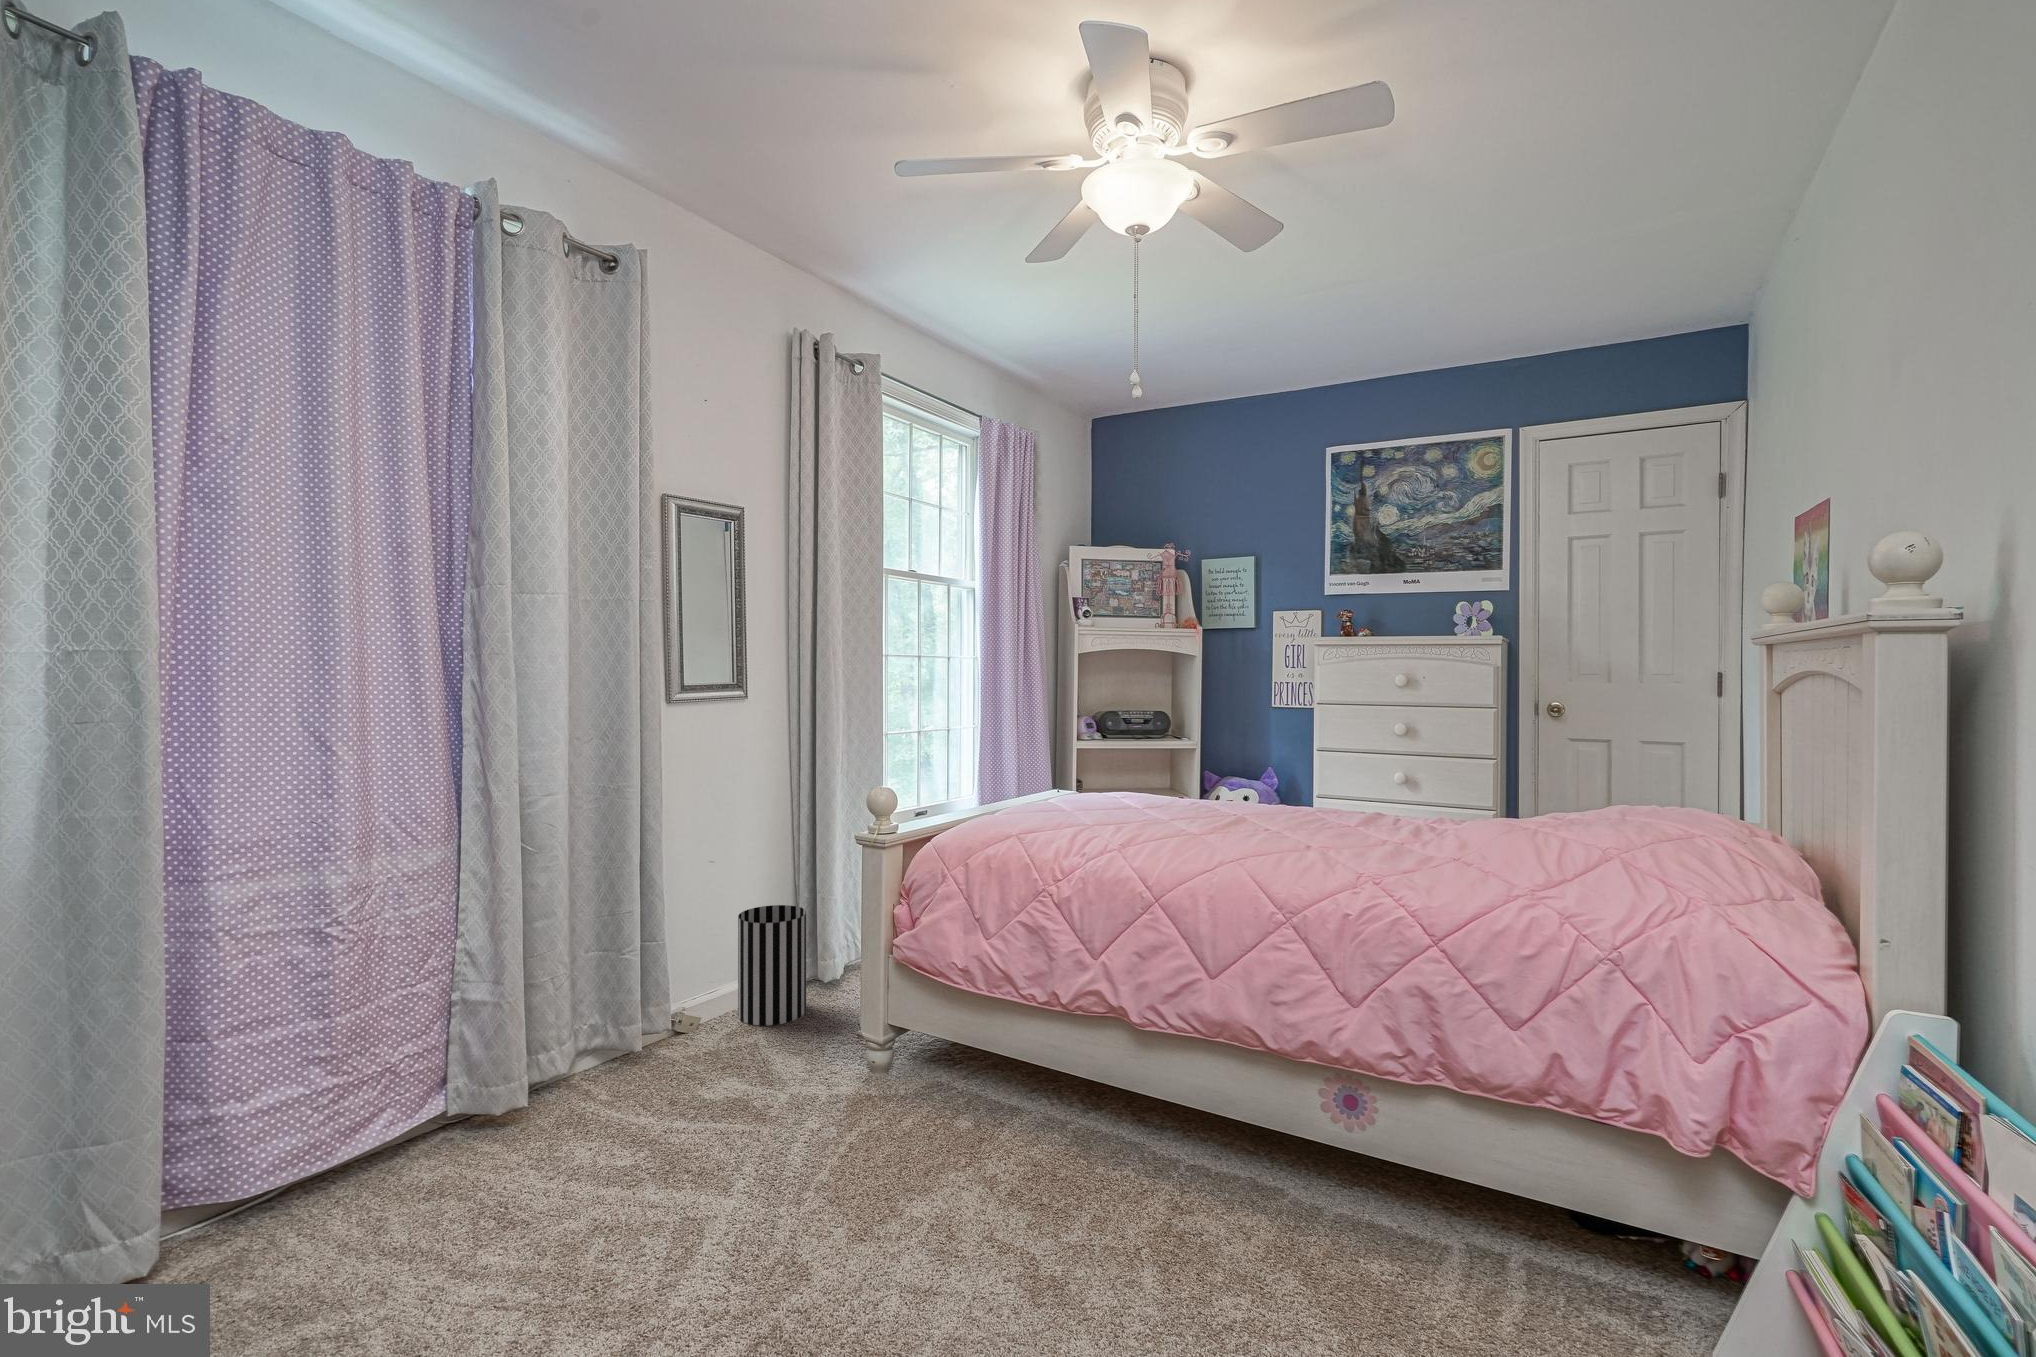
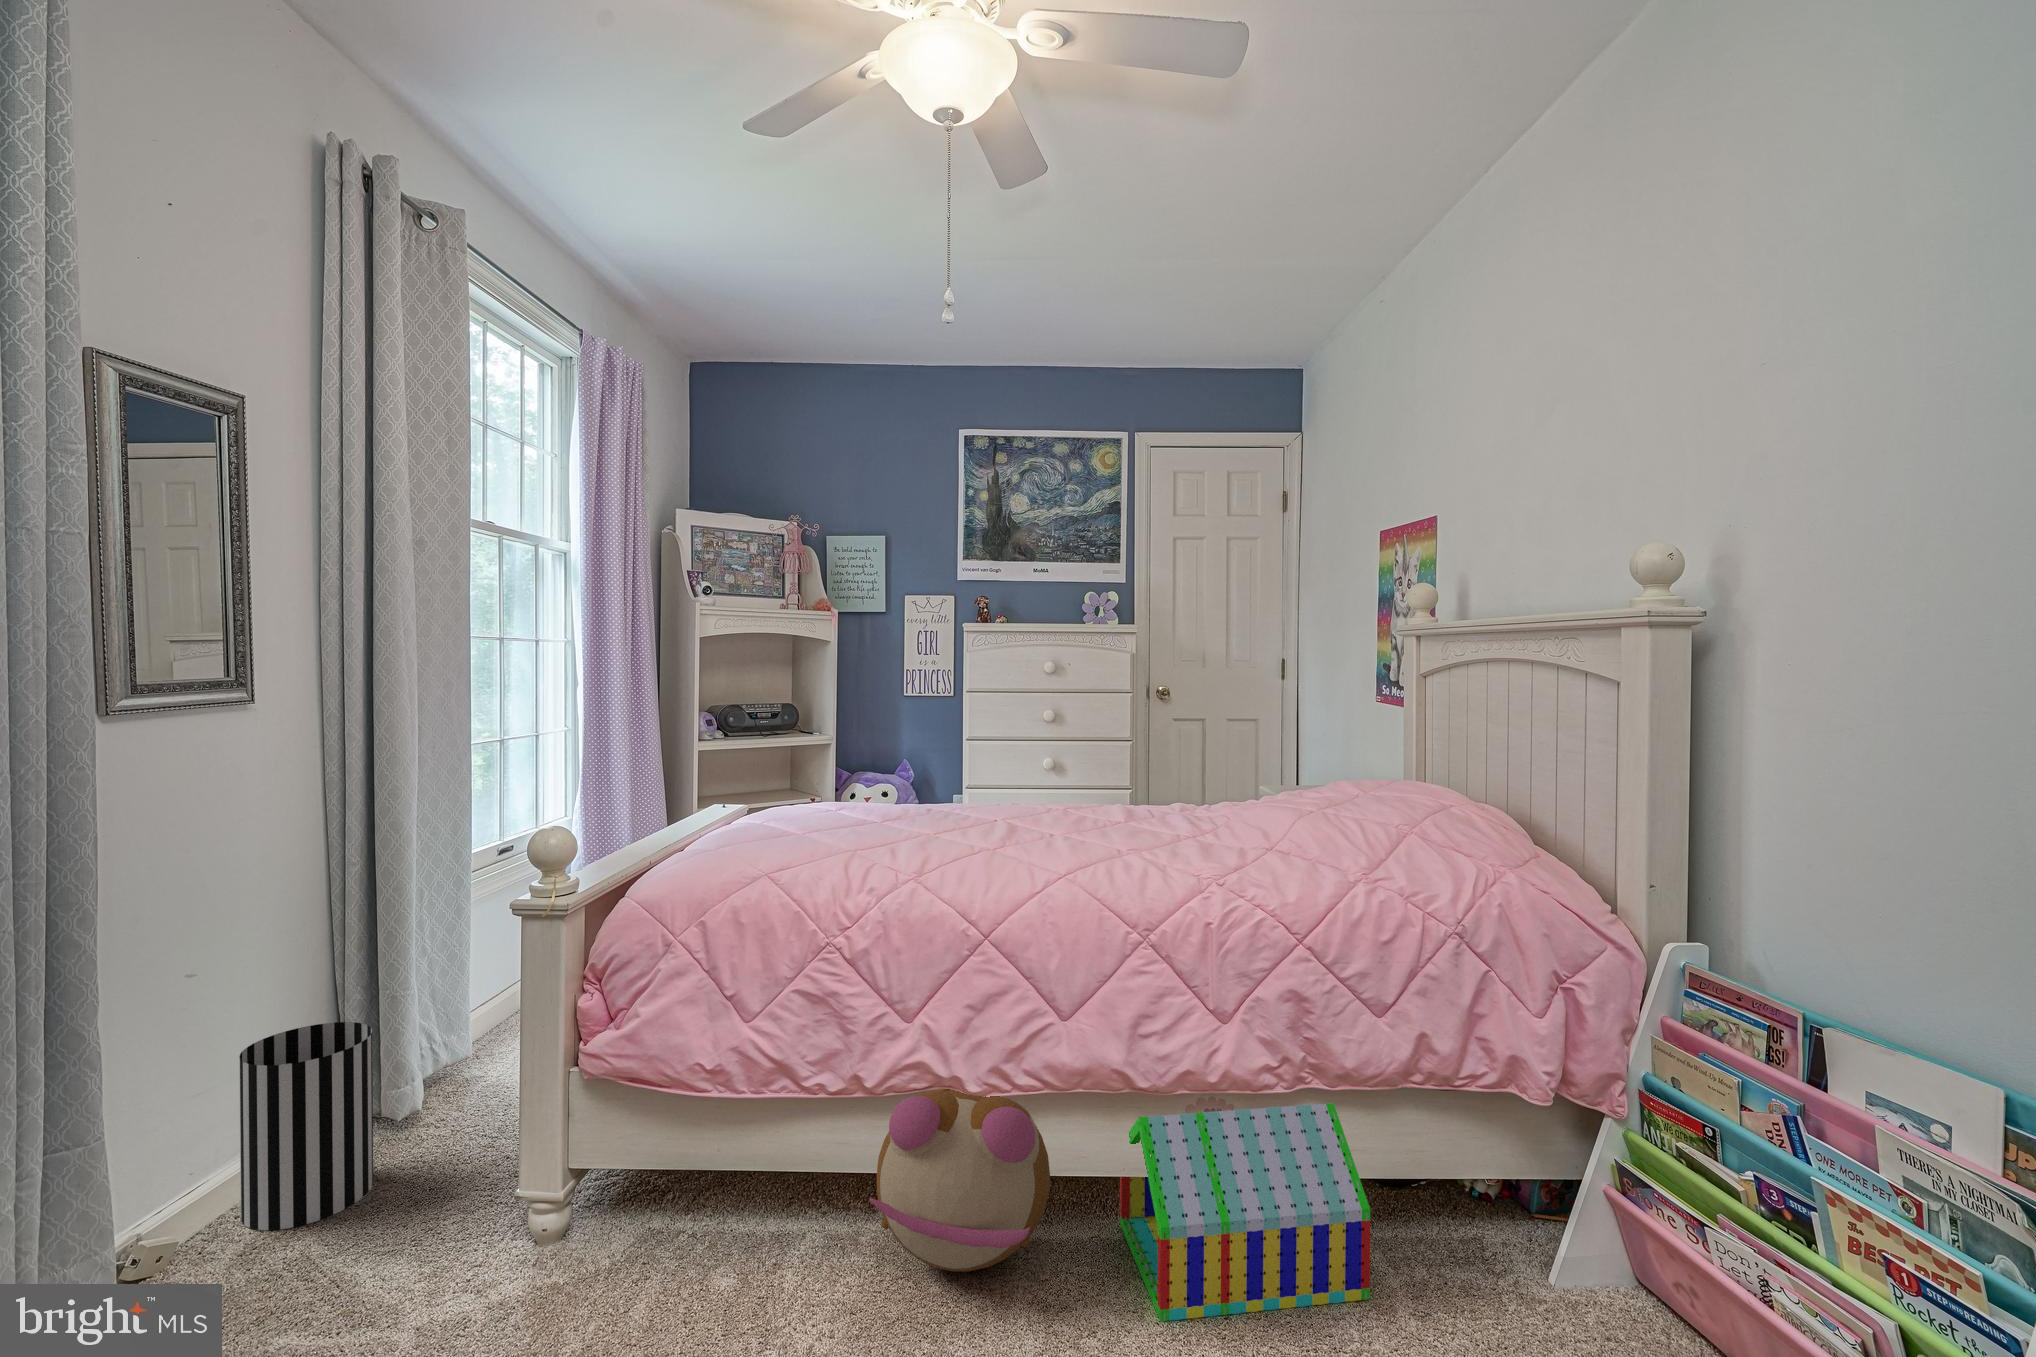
plush toy: none [1049,1011,1206,1165] -> present [869,1087,1050,1271]
toy house: none [1261,1074,1479,1299] -> present [1120,1103,1370,1322]

